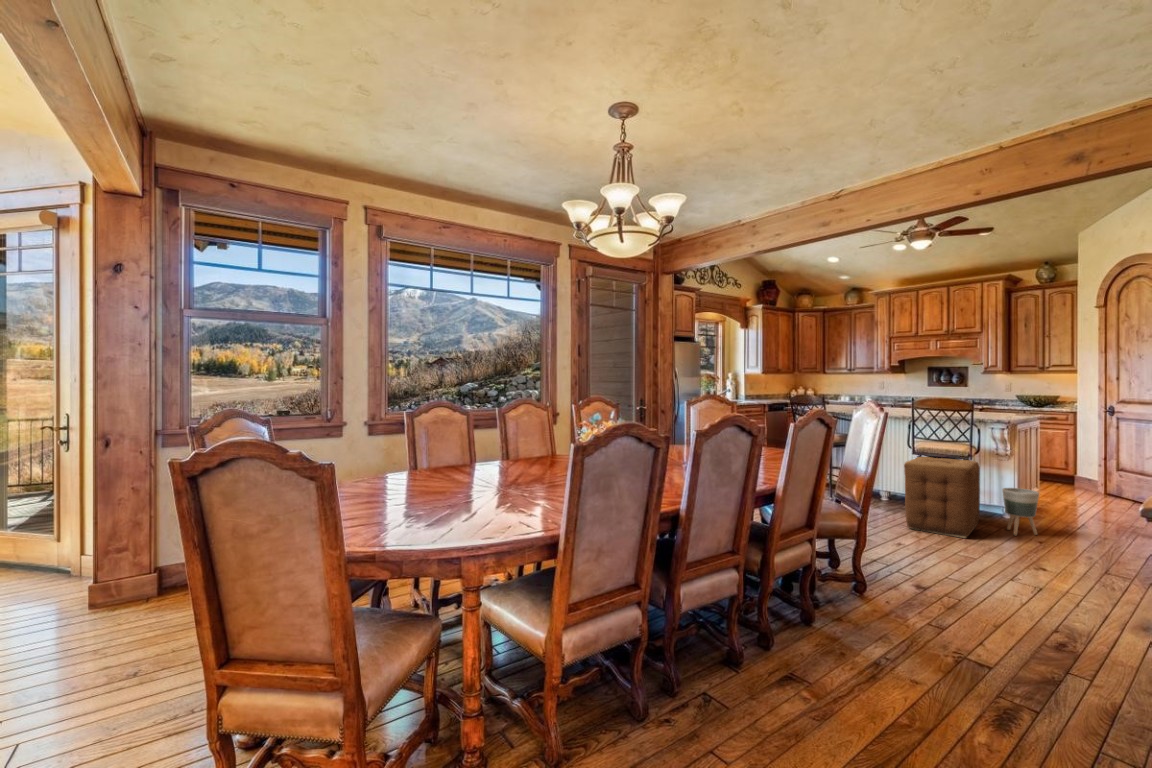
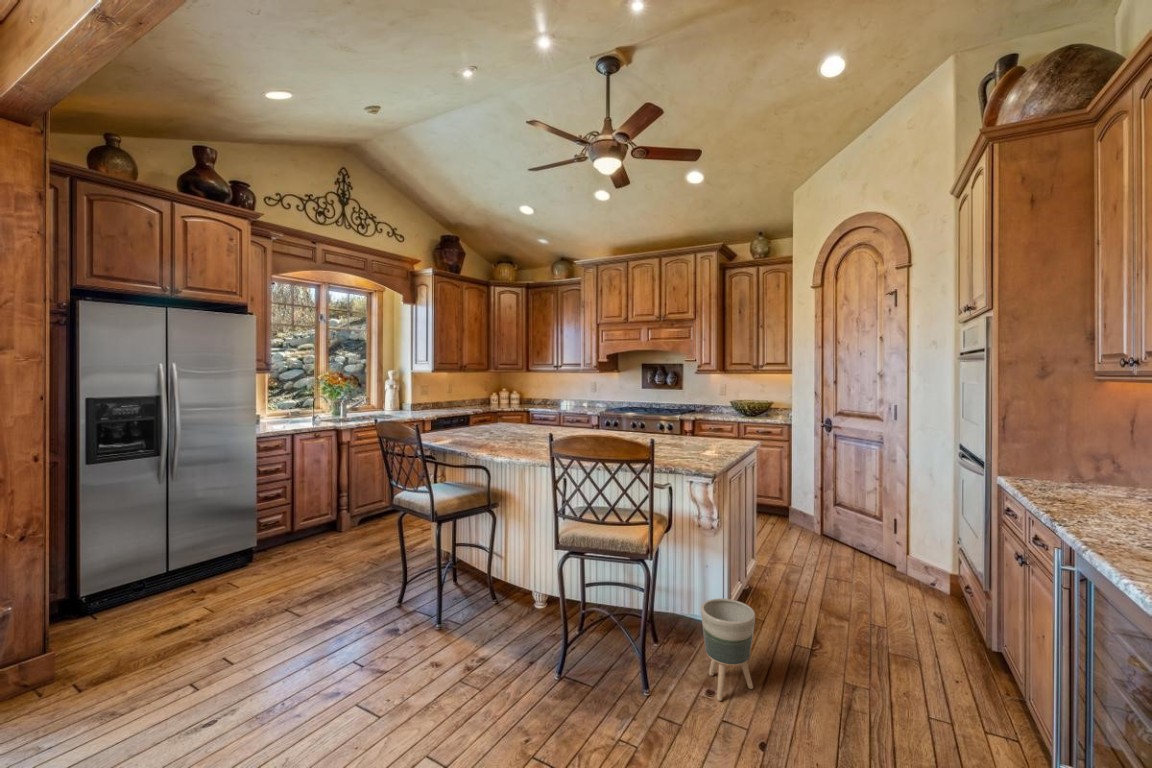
ottoman: present [904,457,980,538] -> none [533,547,666,740]

